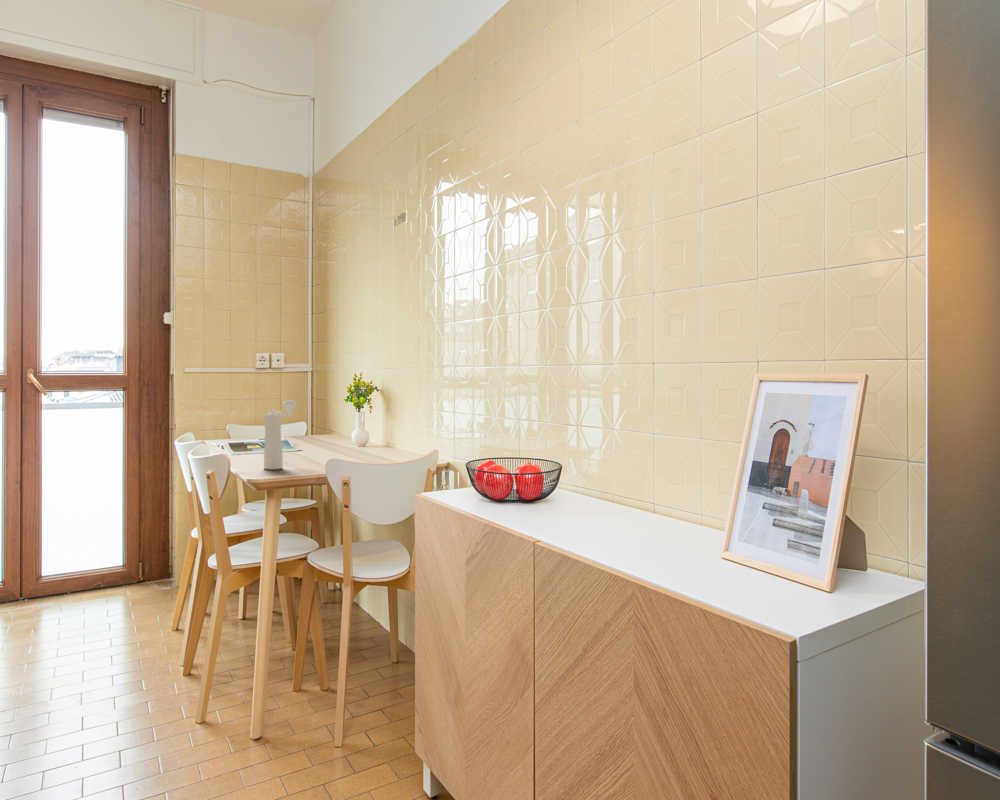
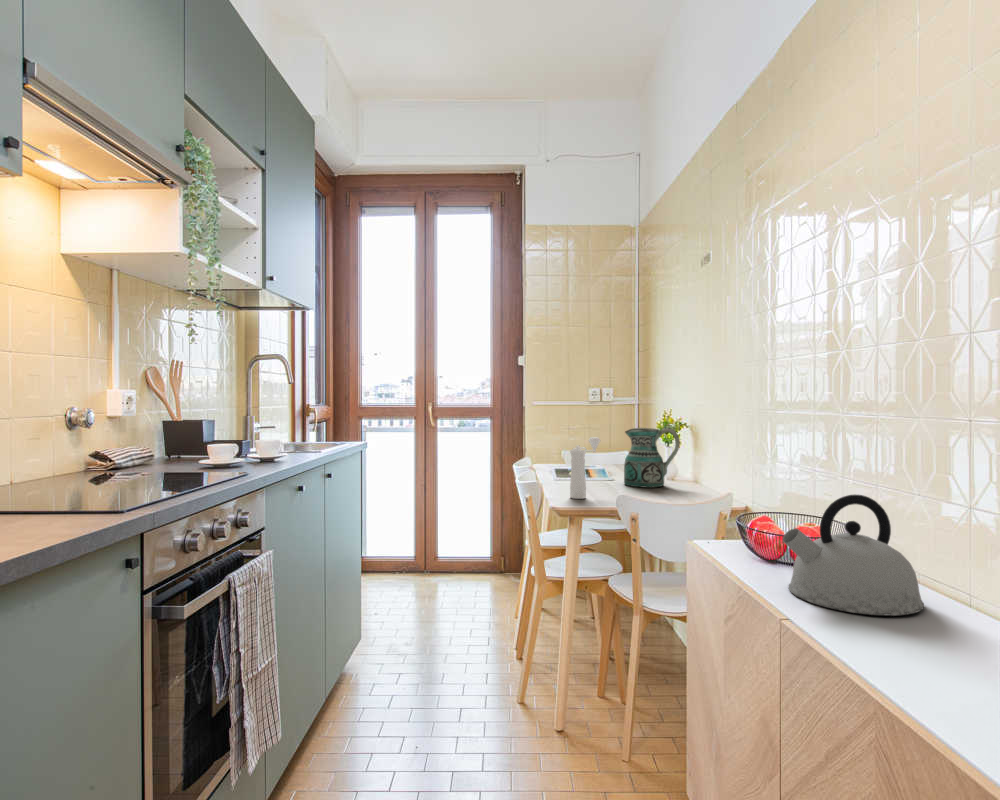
ceramic pitcher: none [316,392,376,456] -> present [624,428,680,488]
kettle: none [522,429,627,530] -> present [783,495,924,616]

